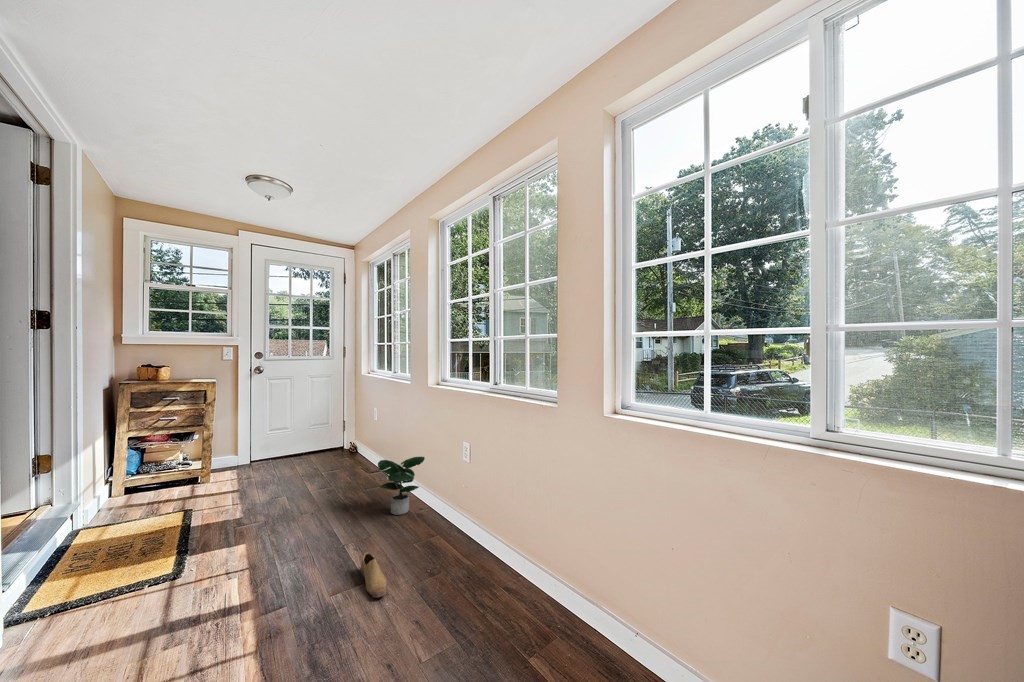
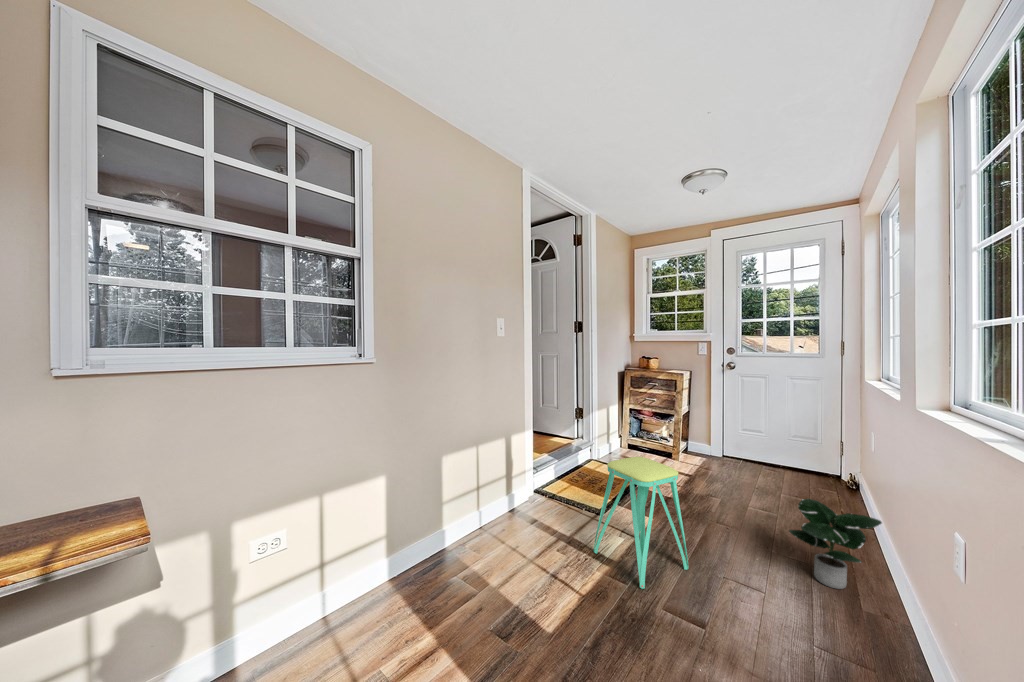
stool: none [218,470,322,611] -> present [594,457,688,589]
shoe: present [361,552,387,598] -> none [691,589,727,648]

